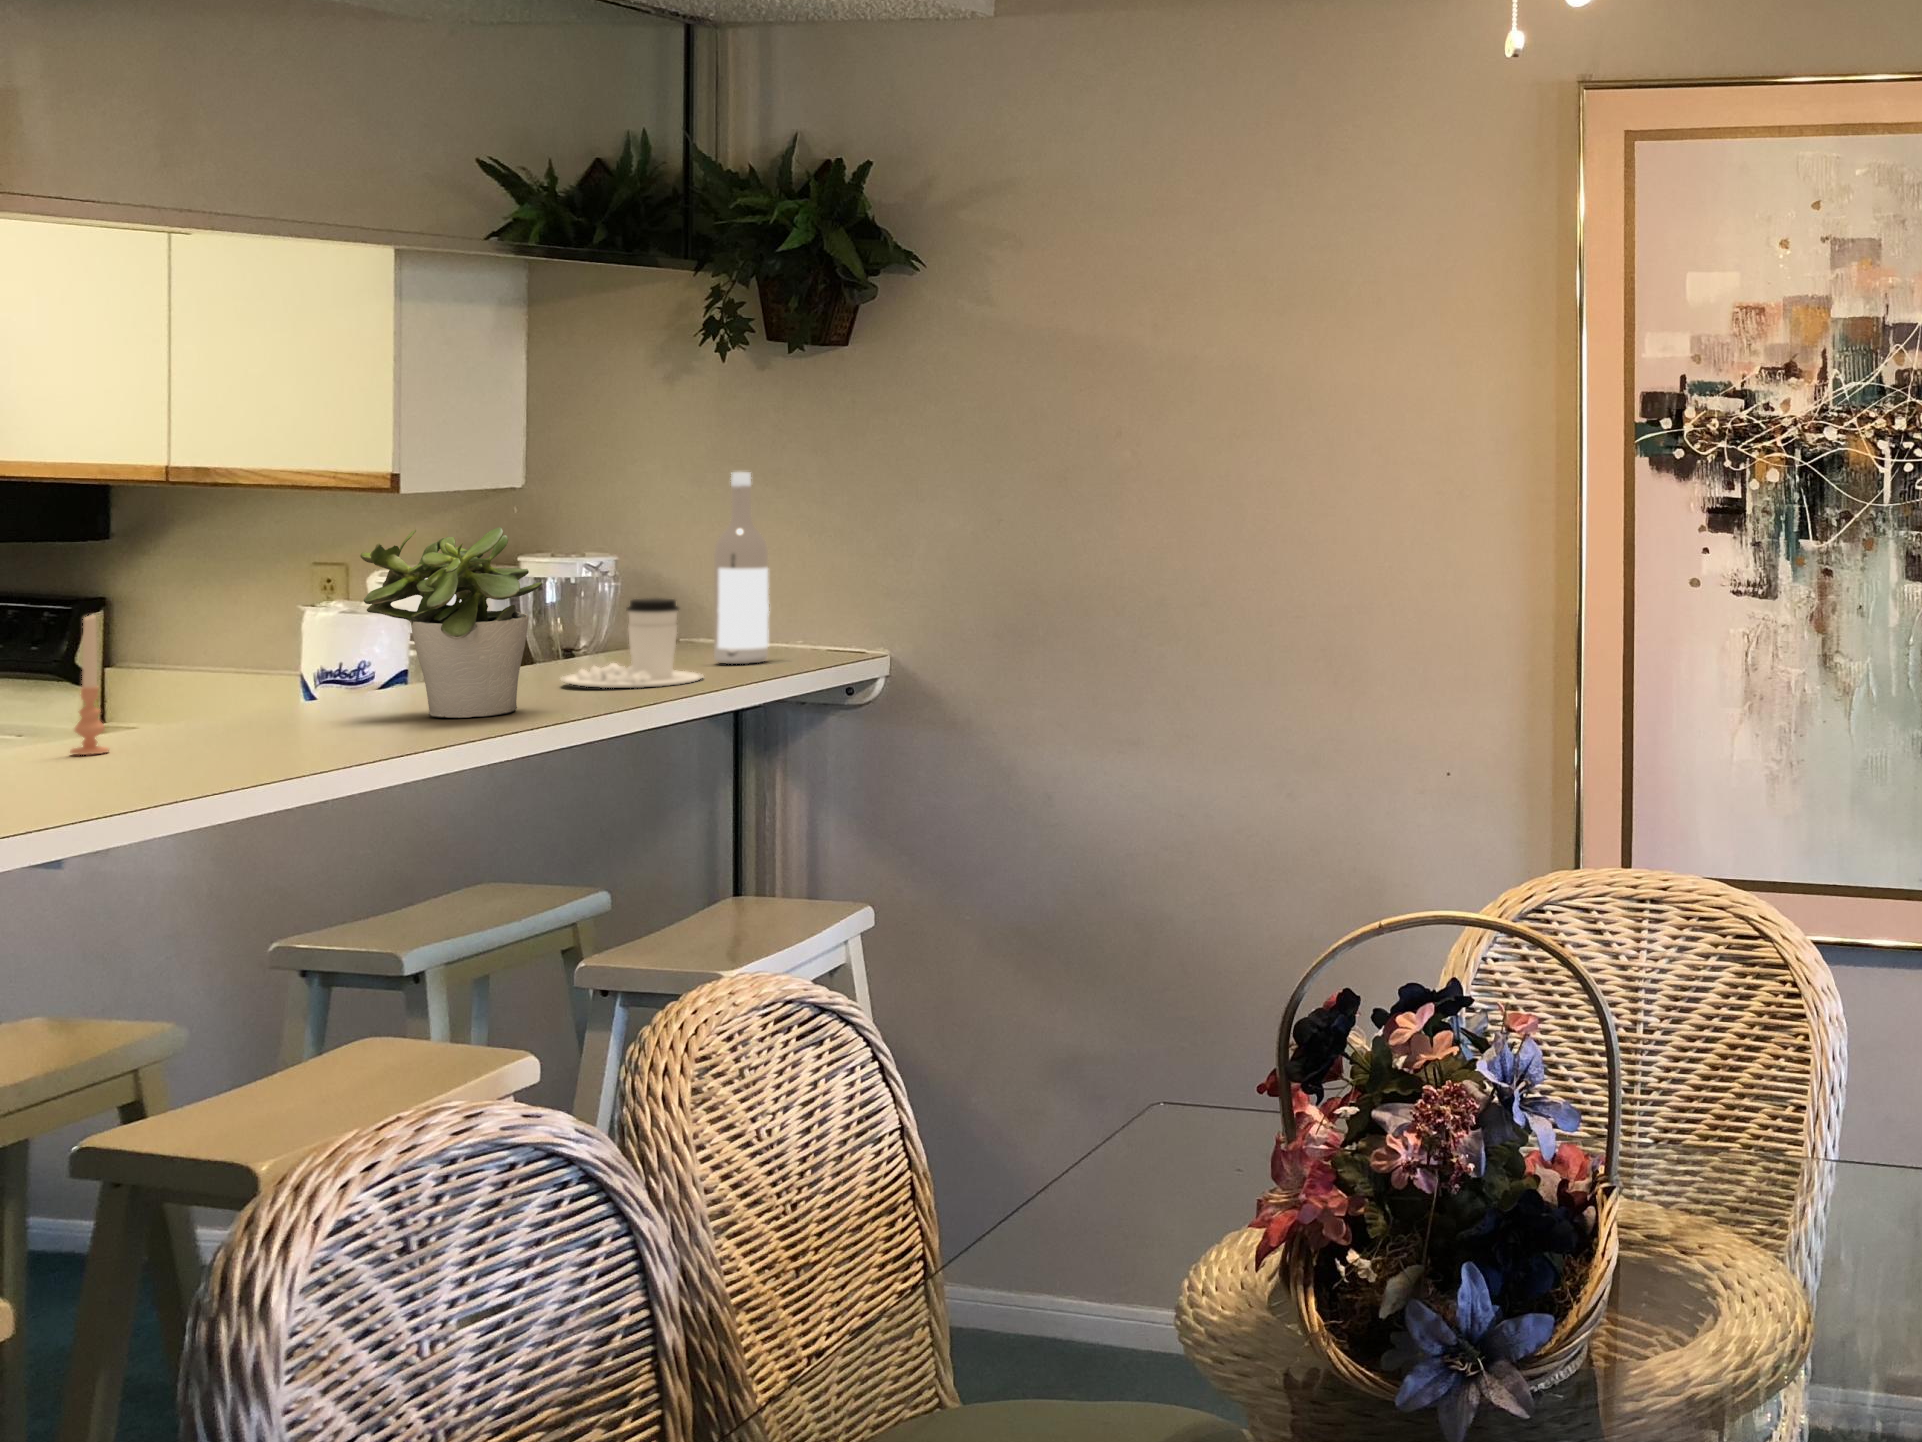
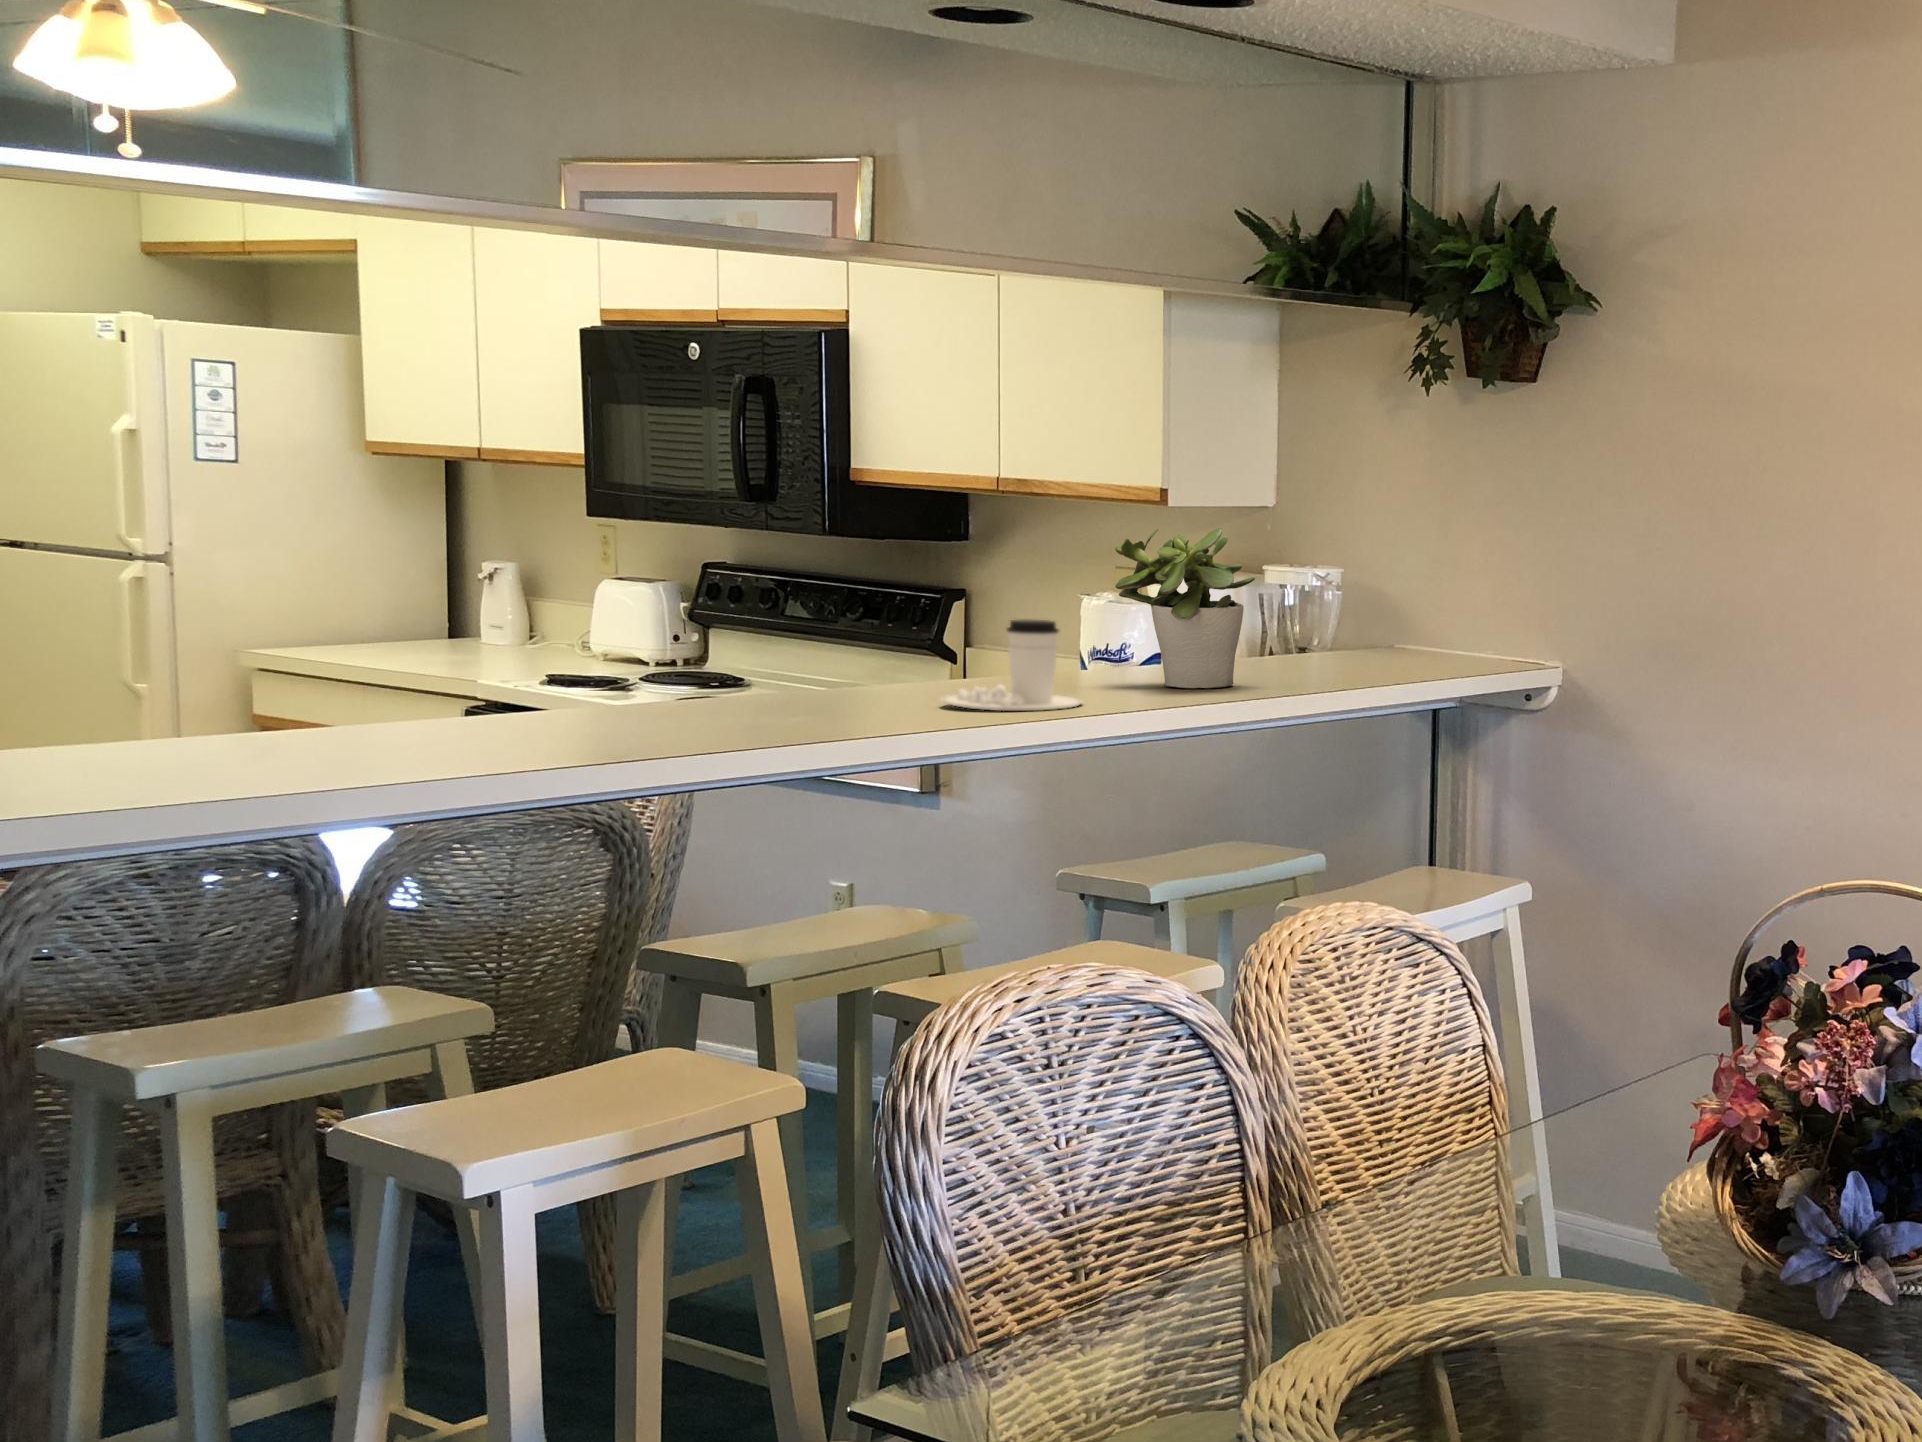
wine bottle: present [714,472,769,664] -> none [1412,494,1460,663]
coffee cup: present [561,598,703,688] -> present [942,620,1082,711]
candle: present [70,615,109,755] -> none [893,584,921,697]

